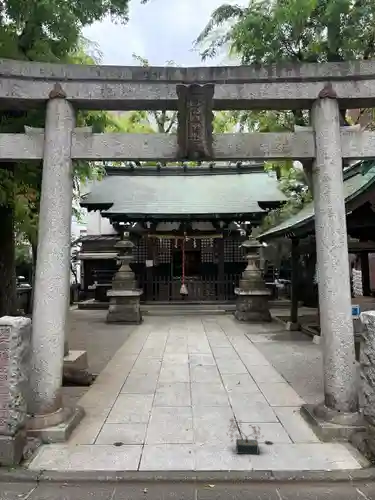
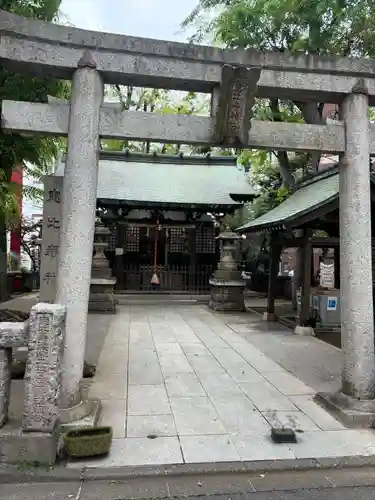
woven basket: none [26,433,77,461] -> present [63,426,113,456]

